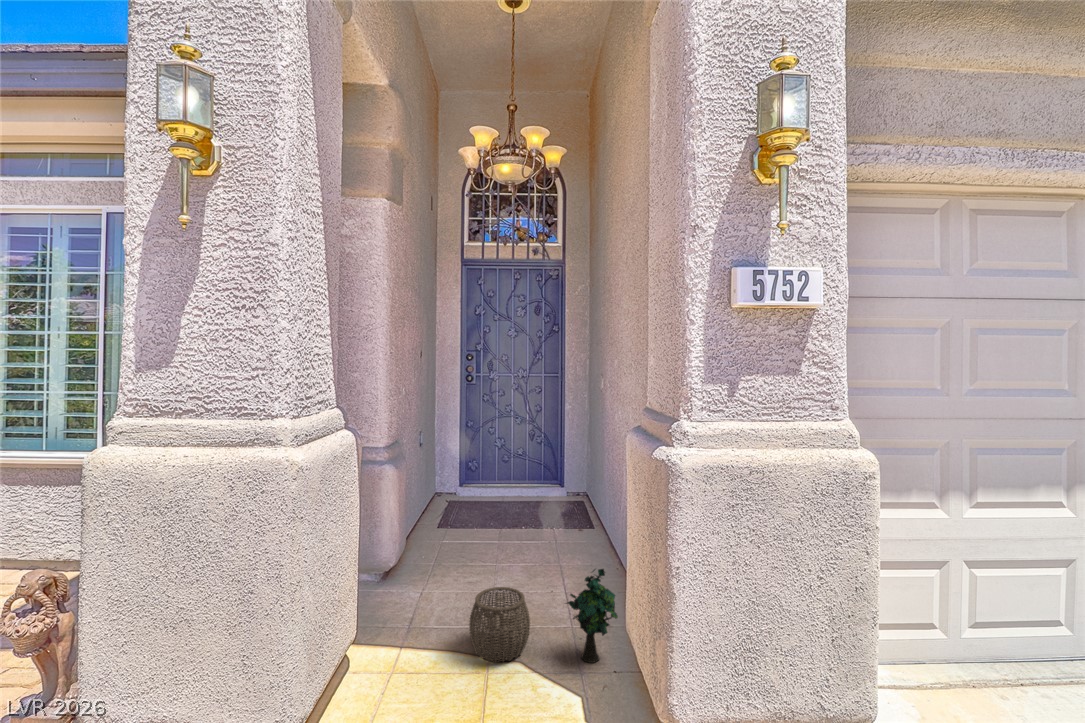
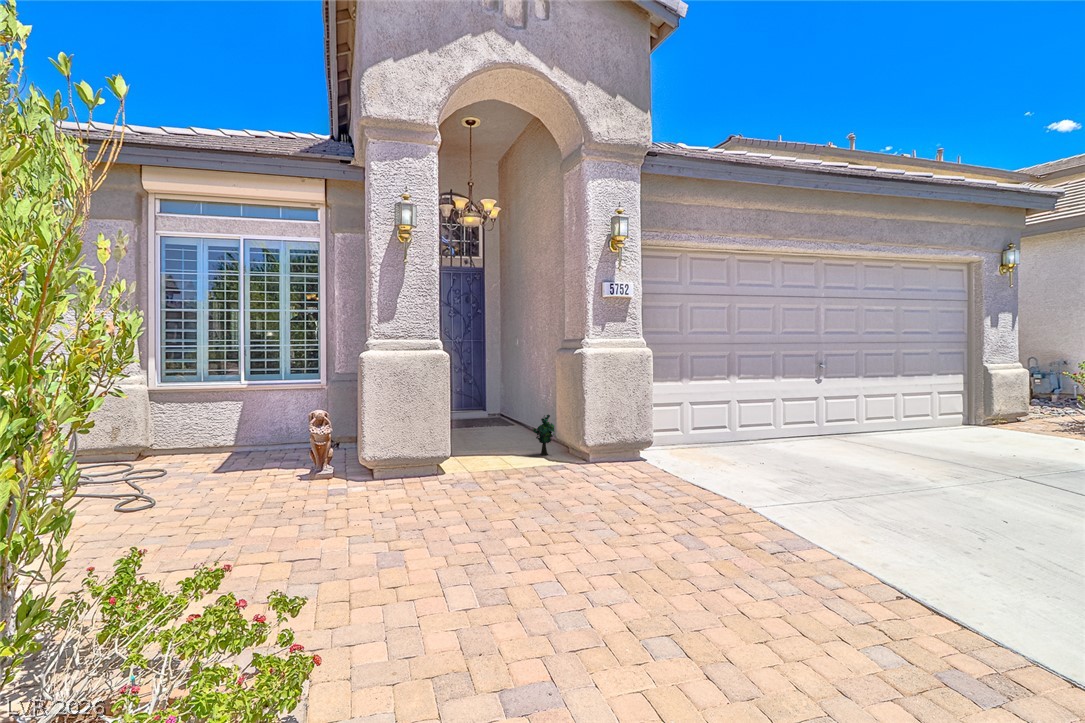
woven basket: present [469,587,530,662] -> none [488,431,517,458]

